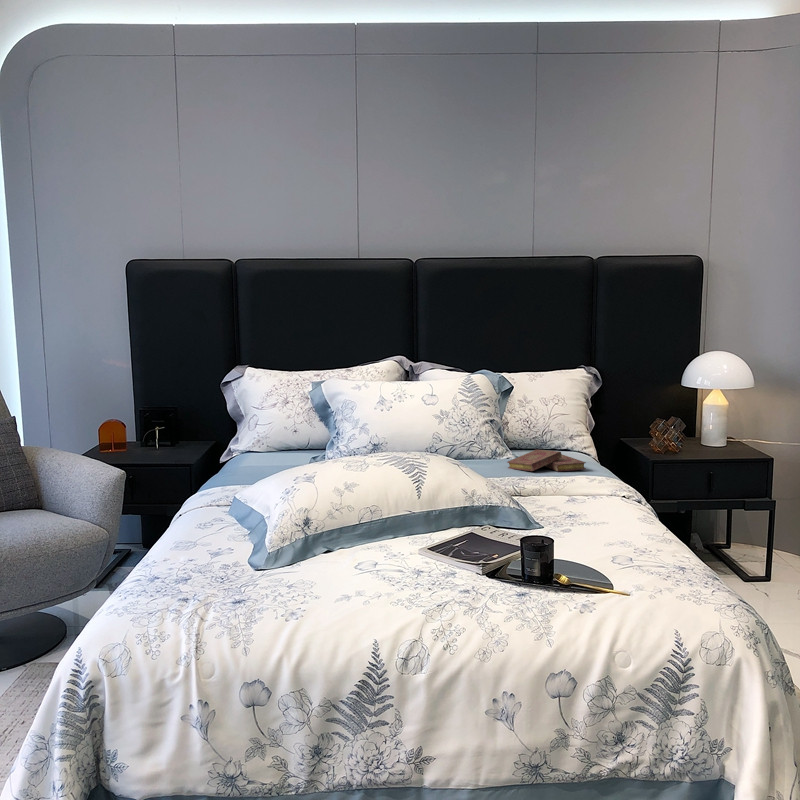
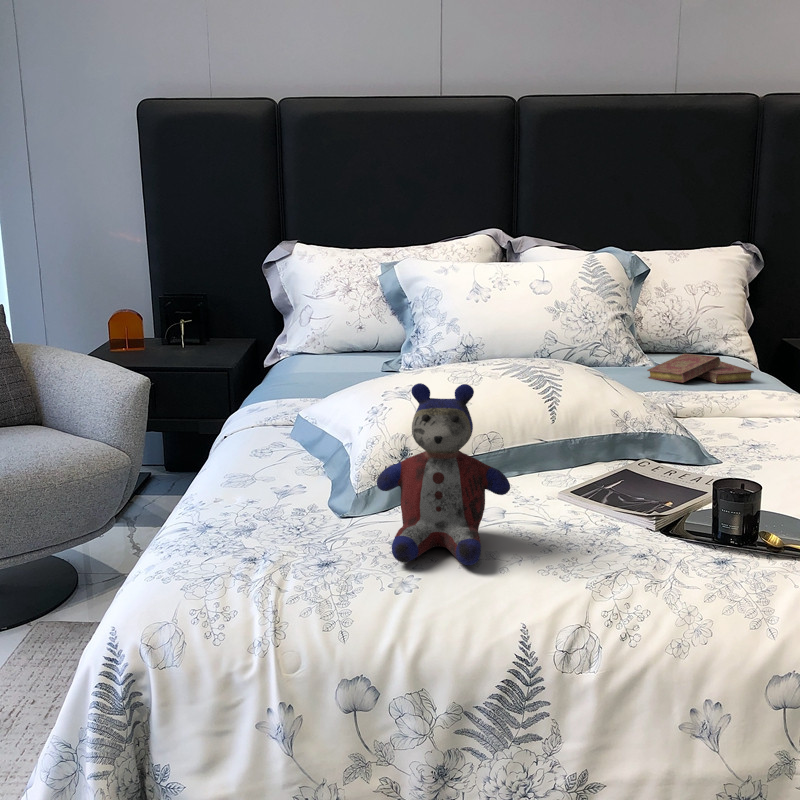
stuffed bear: none [280,470,376,600] -> present [377,383,510,565]

